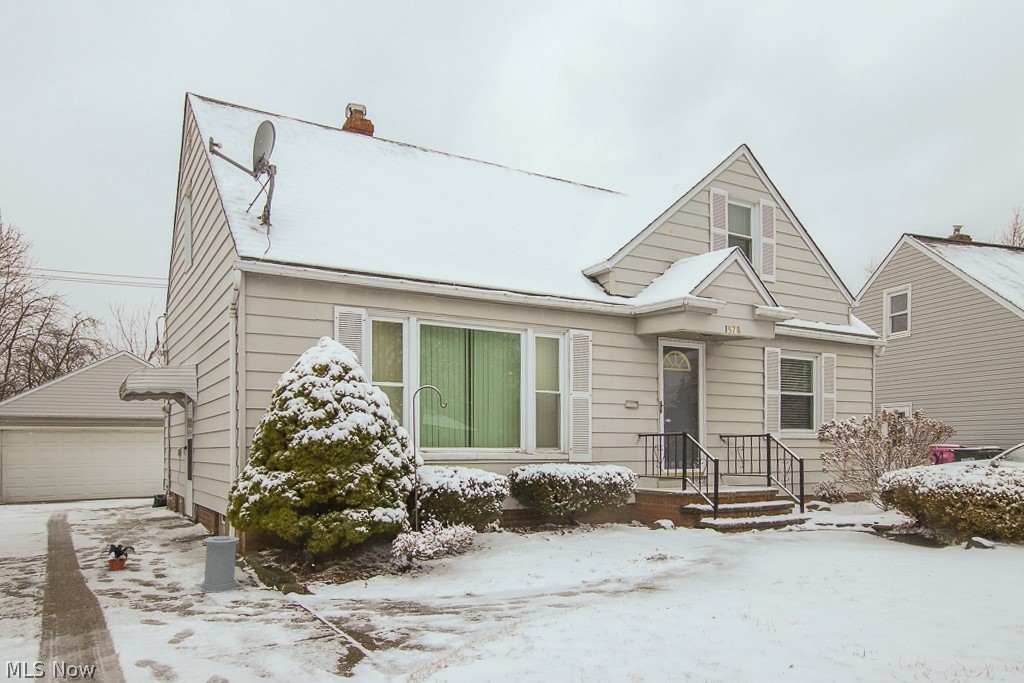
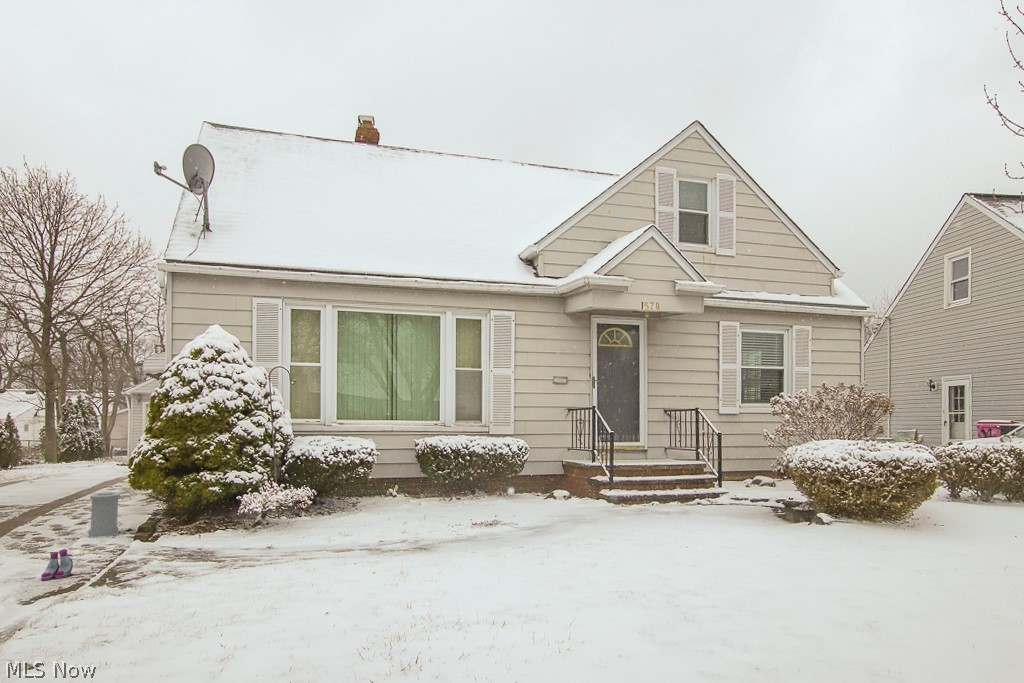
potted plant: present [100,544,135,571] -> none [48,498,78,519]
boots: none [263,610,293,652] -> present [41,549,73,580]

